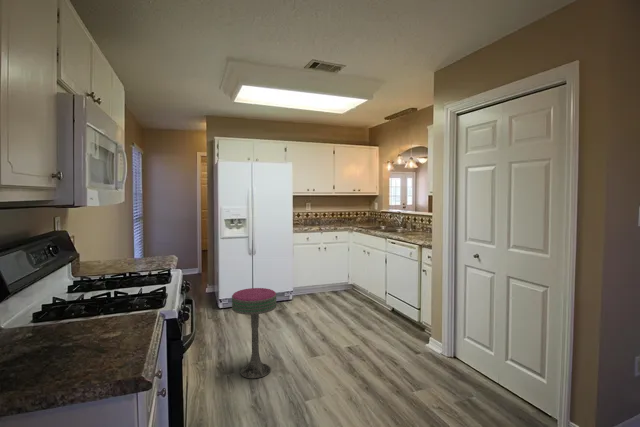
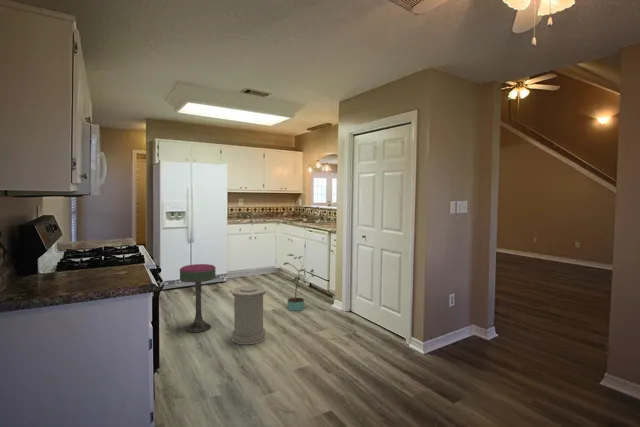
potted plant: none [362,275,404,350] -> present [284,254,314,311]
trash can: none [297,322,342,408] -> present [232,286,266,344]

